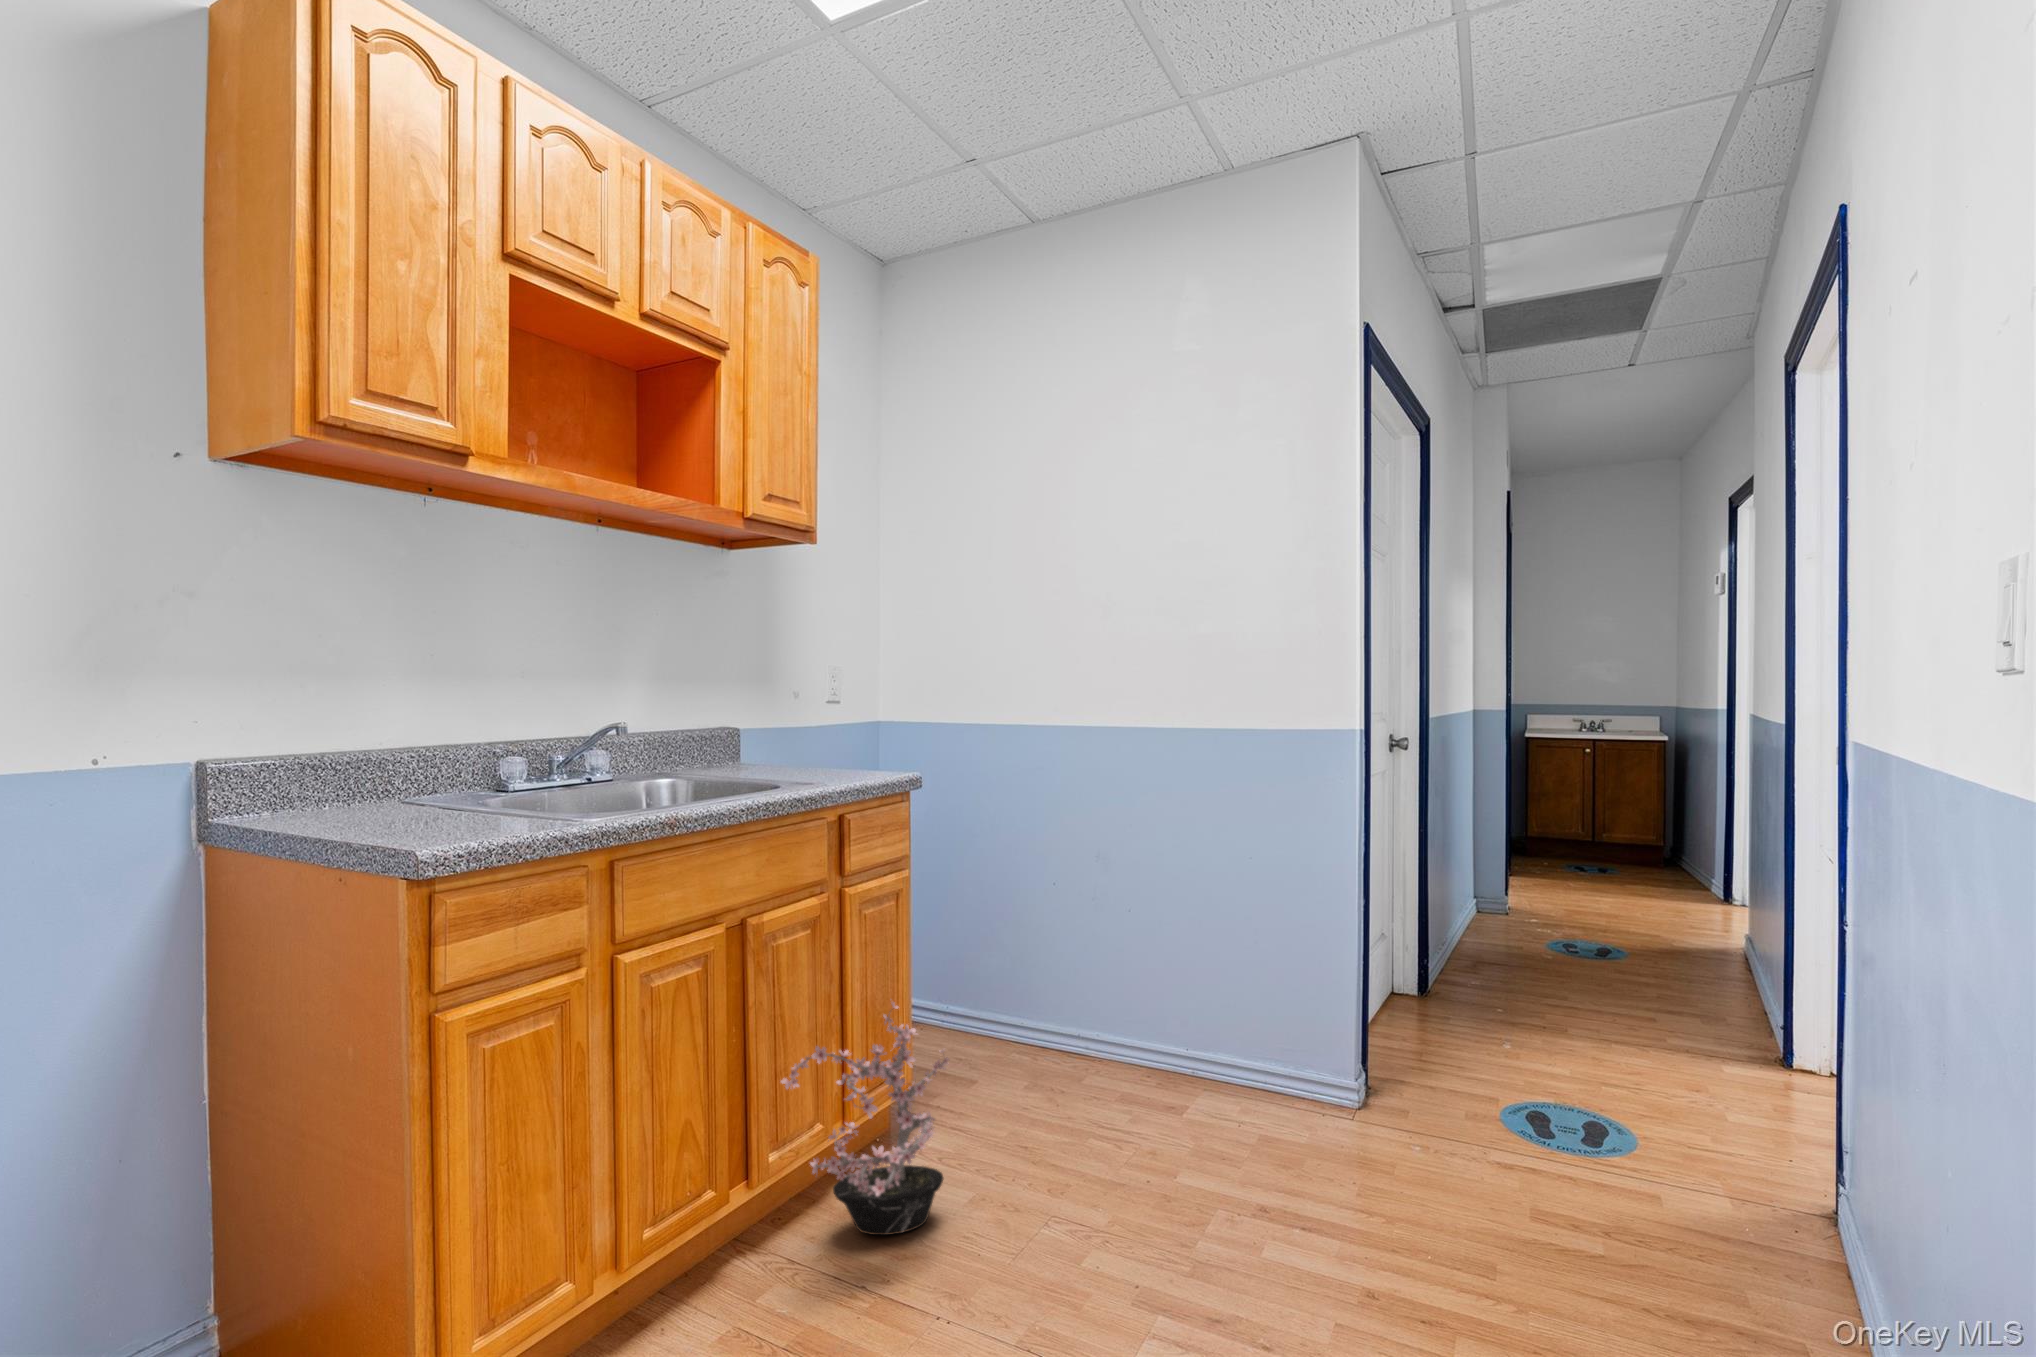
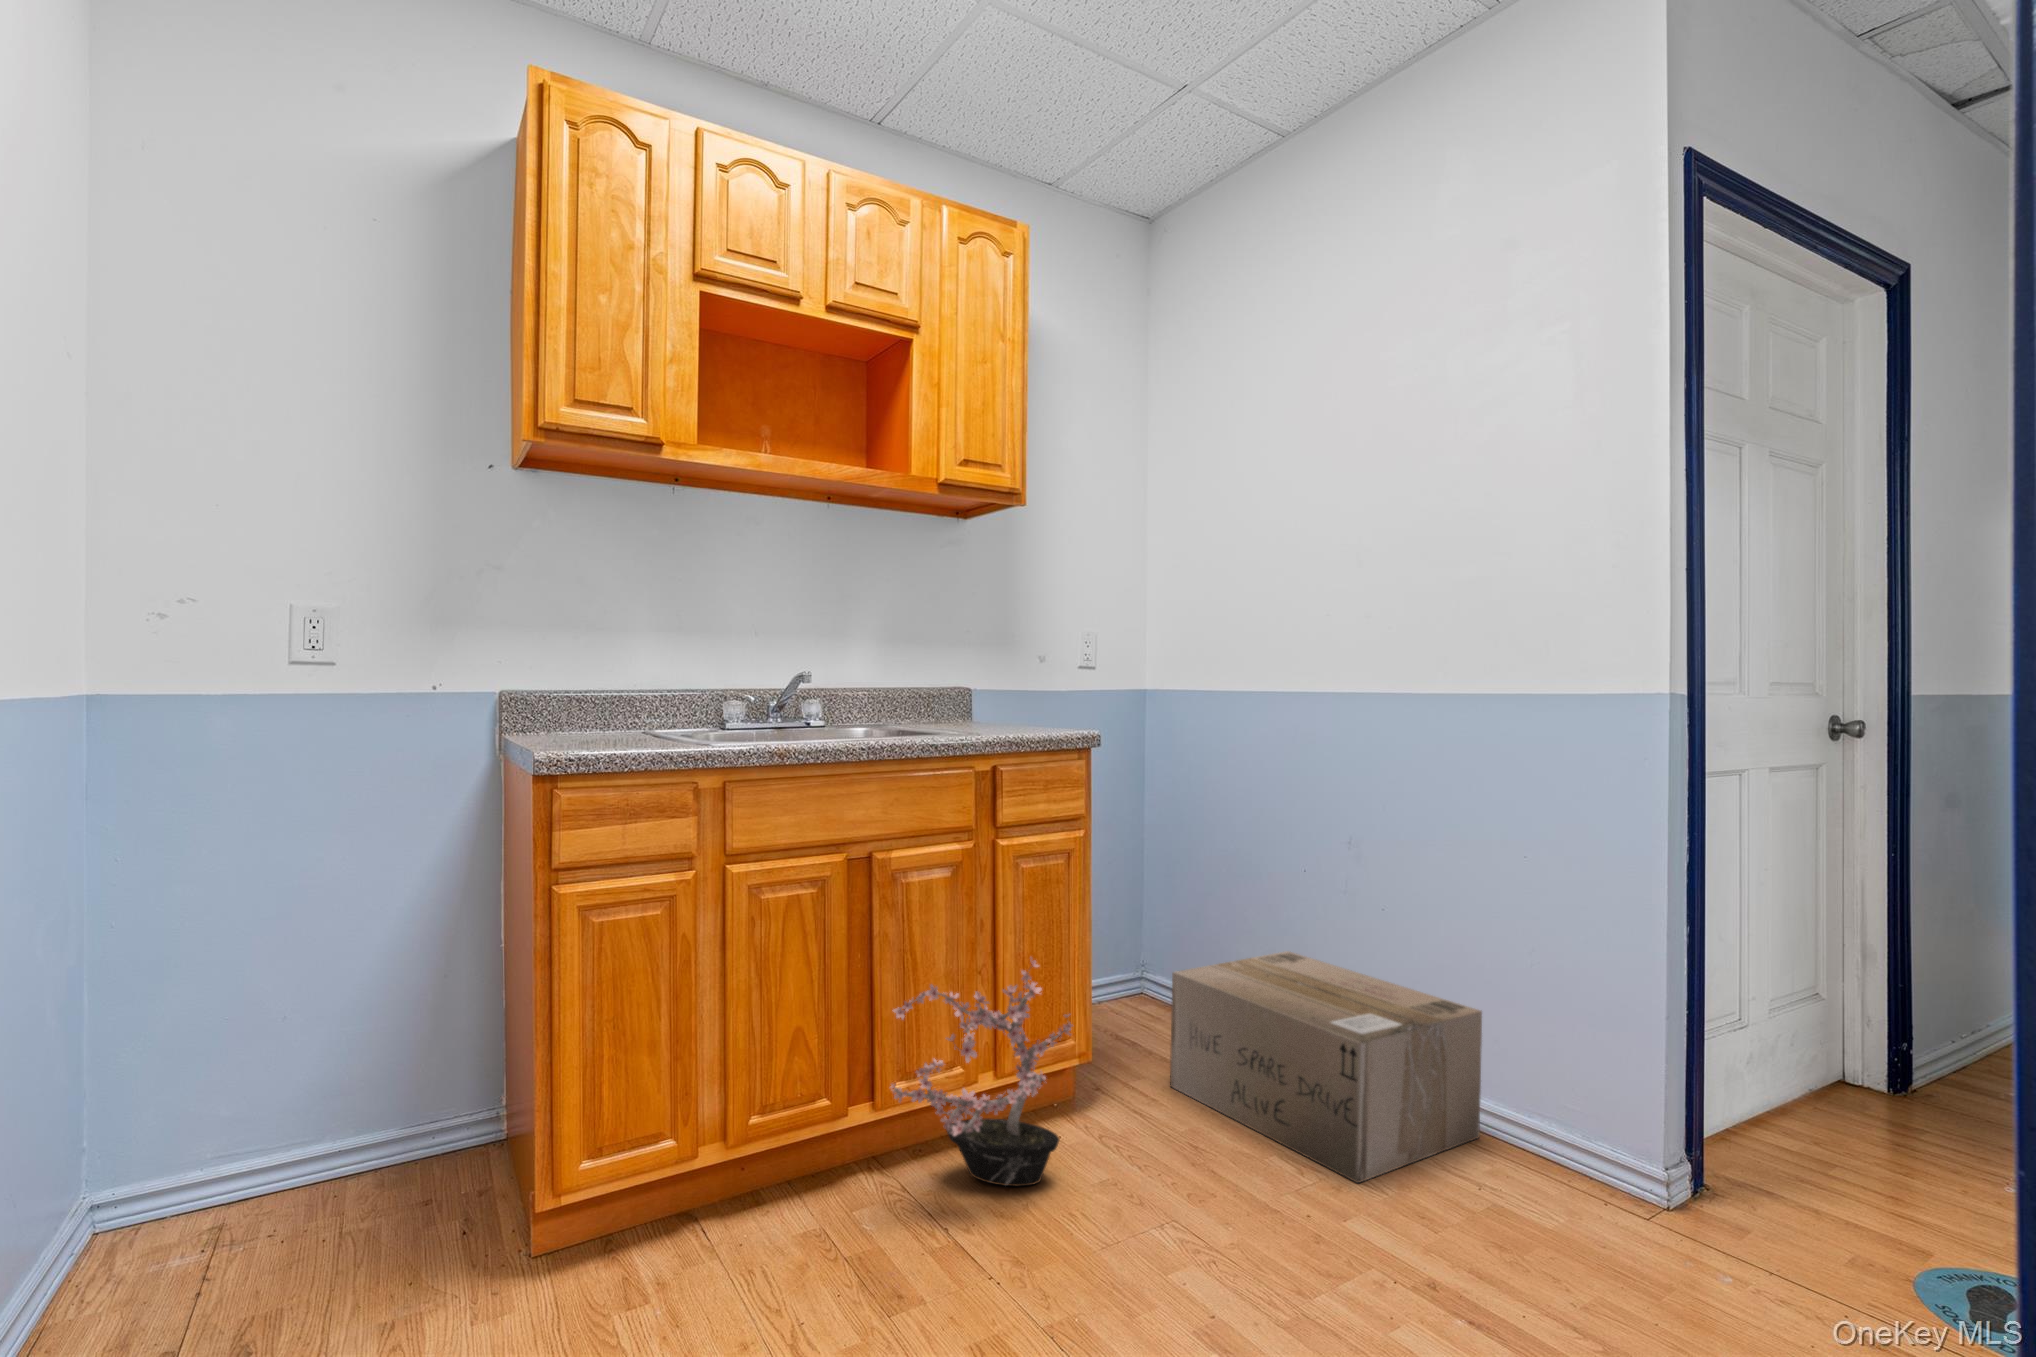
cardboard box: none [966,952,1225,1146] -> present [1170,951,1482,1183]

